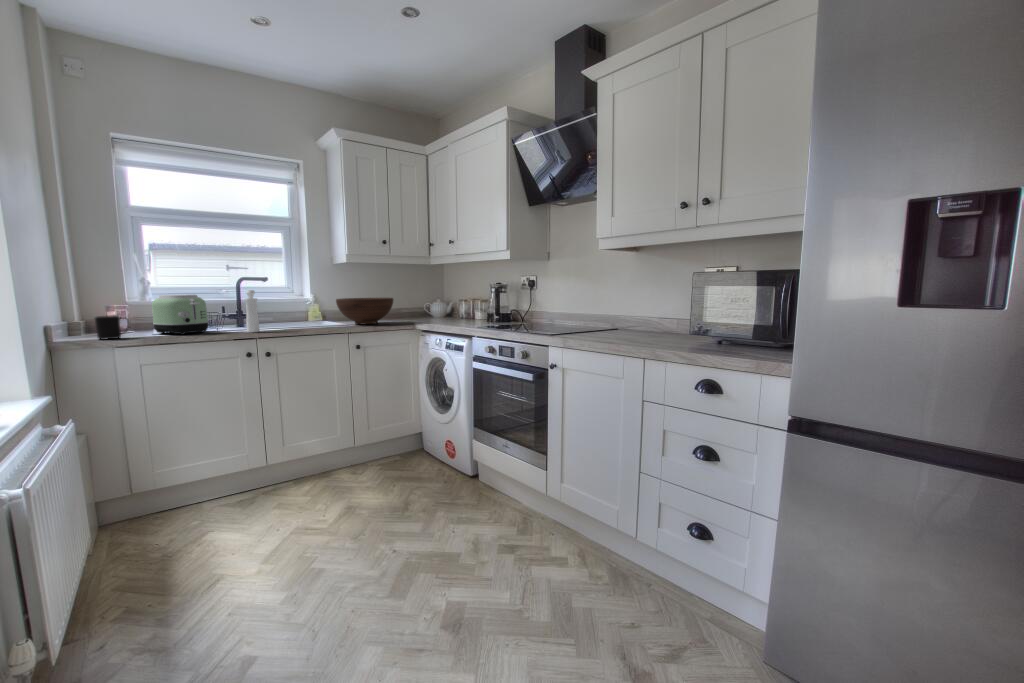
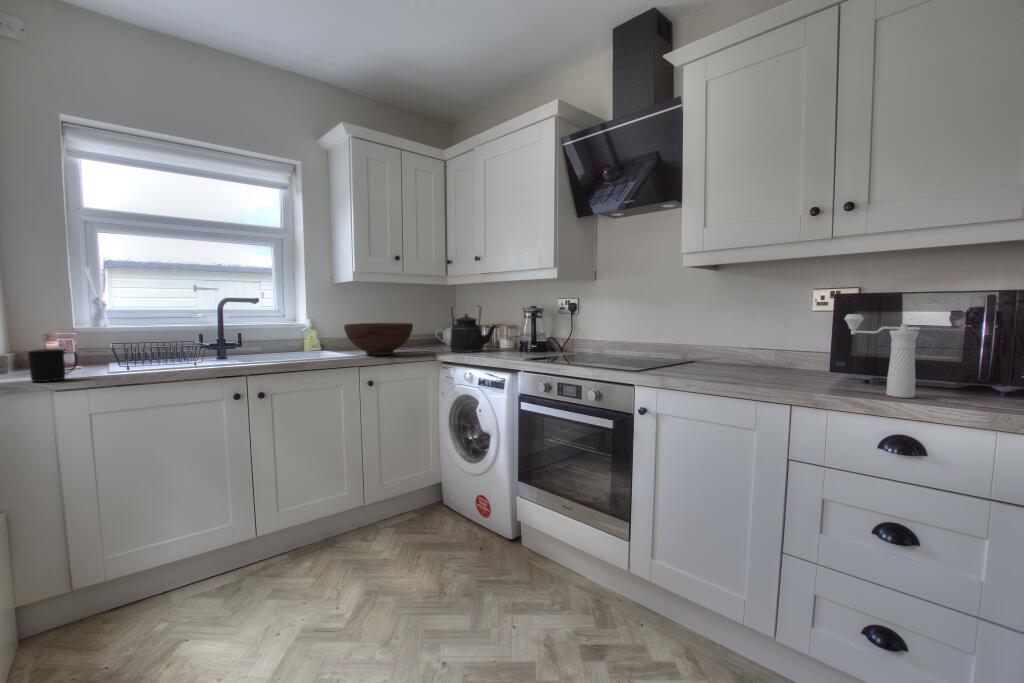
kettle: none [427,283,466,323] -> present [450,306,496,353]
pepper mill: present [244,290,260,332] -> present [844,314,920,398]
toaster: present [152,294,208,335] -> none [110,320,186,373]

